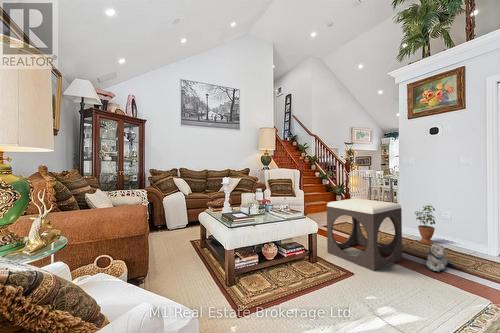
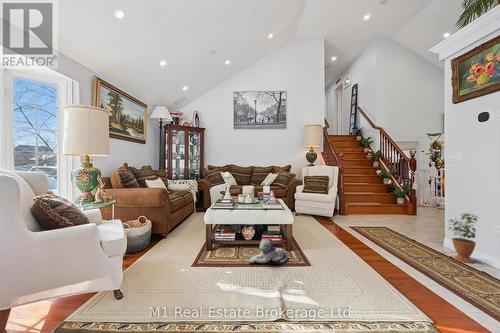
footstool: present [327,198,402,271] -> none [315,197,393,270]
plush toy: present [426,244,454,272] -> present [249,238,288,264]

